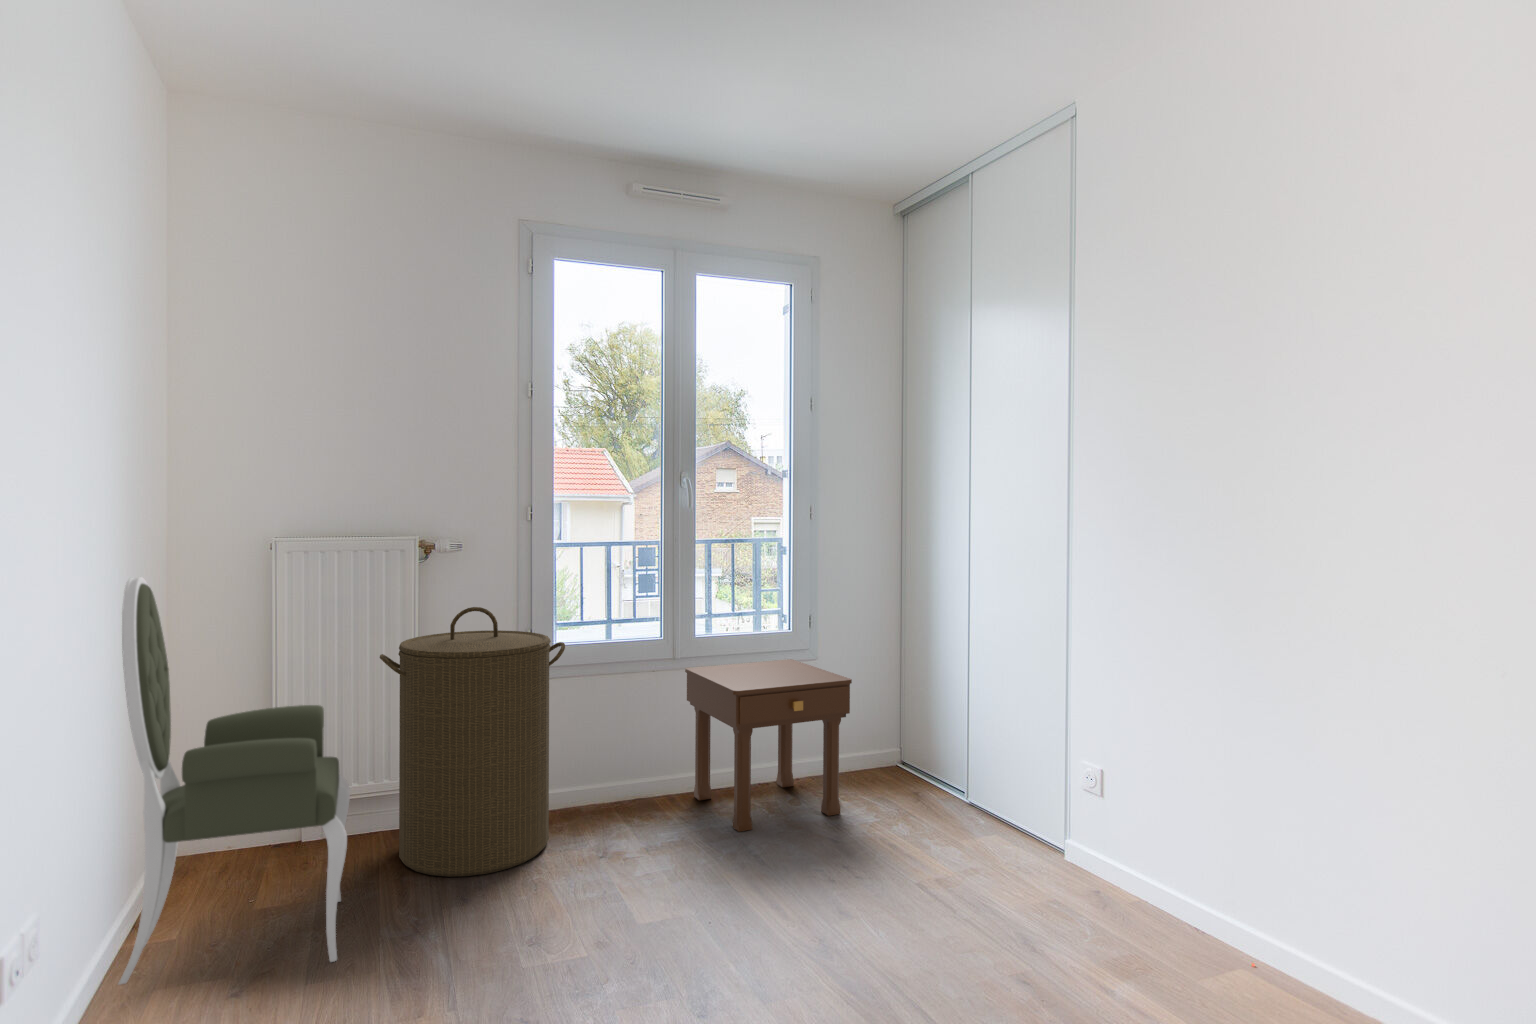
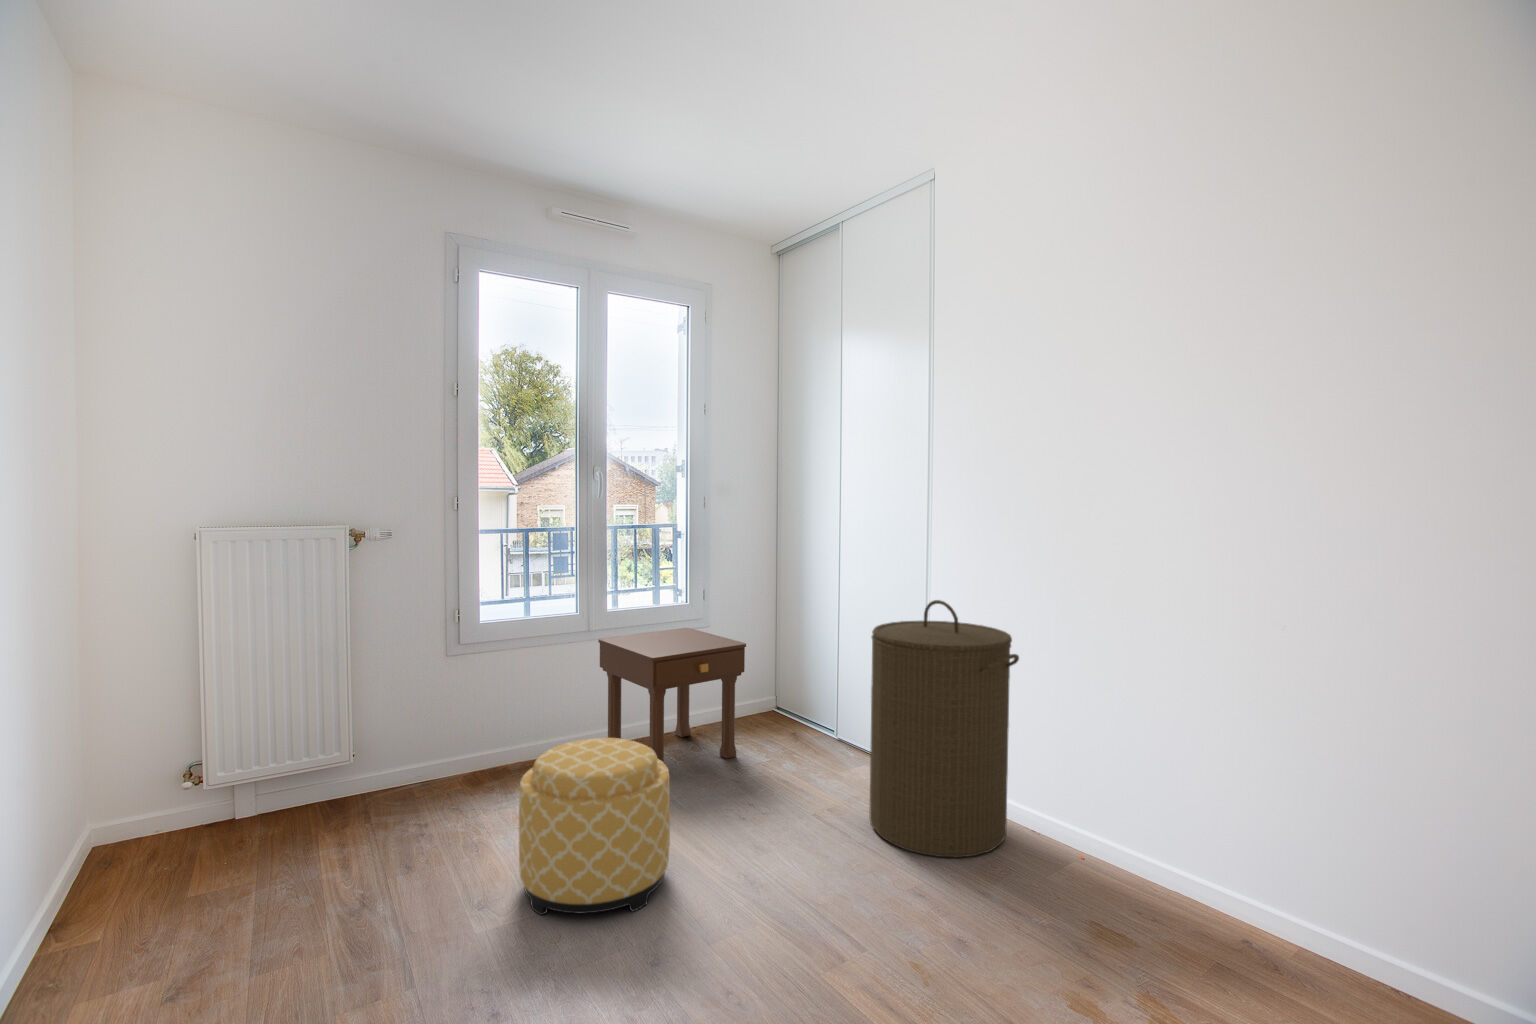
armchair: present [118,577,350,985] -> none [70,572,316,980]
laundry hamper: present [380,607,565,877] -> present [869,600,1019,857]
ottoman: none [555,778,725,981] -> present [519,738,670,915]

